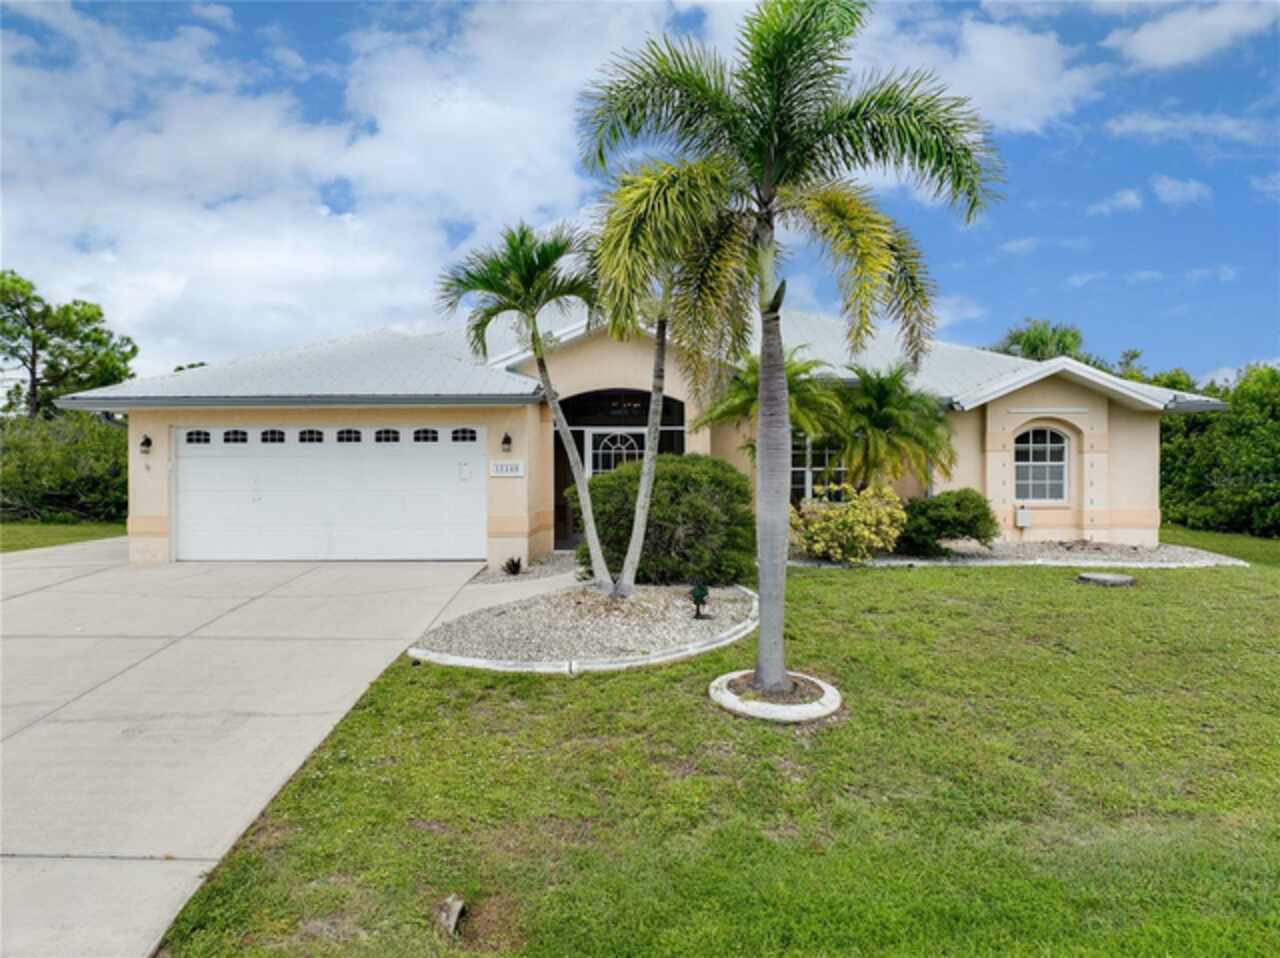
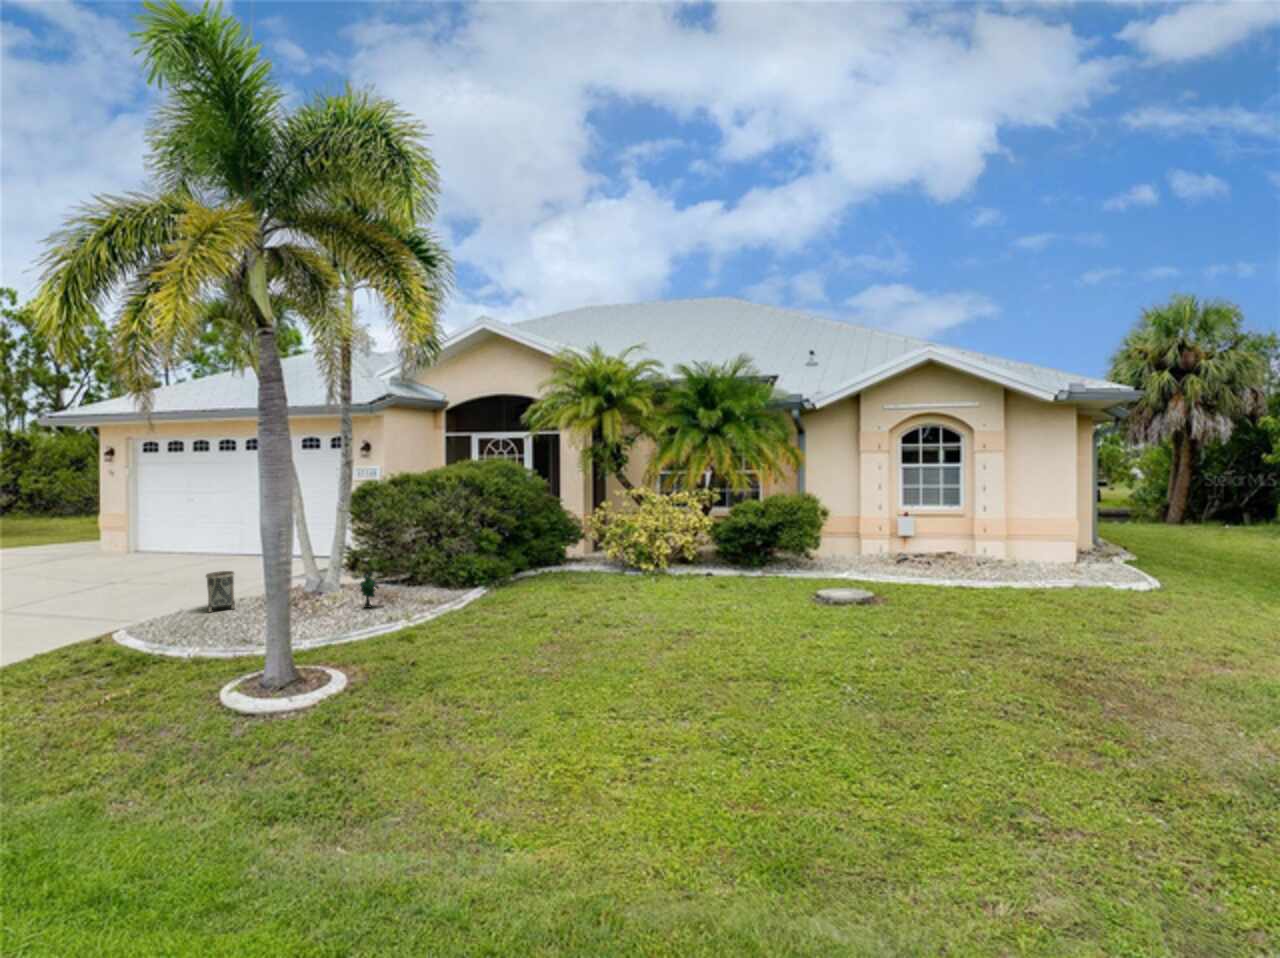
basket: none [508,583,546,634] -> present [206,571,235,612]

